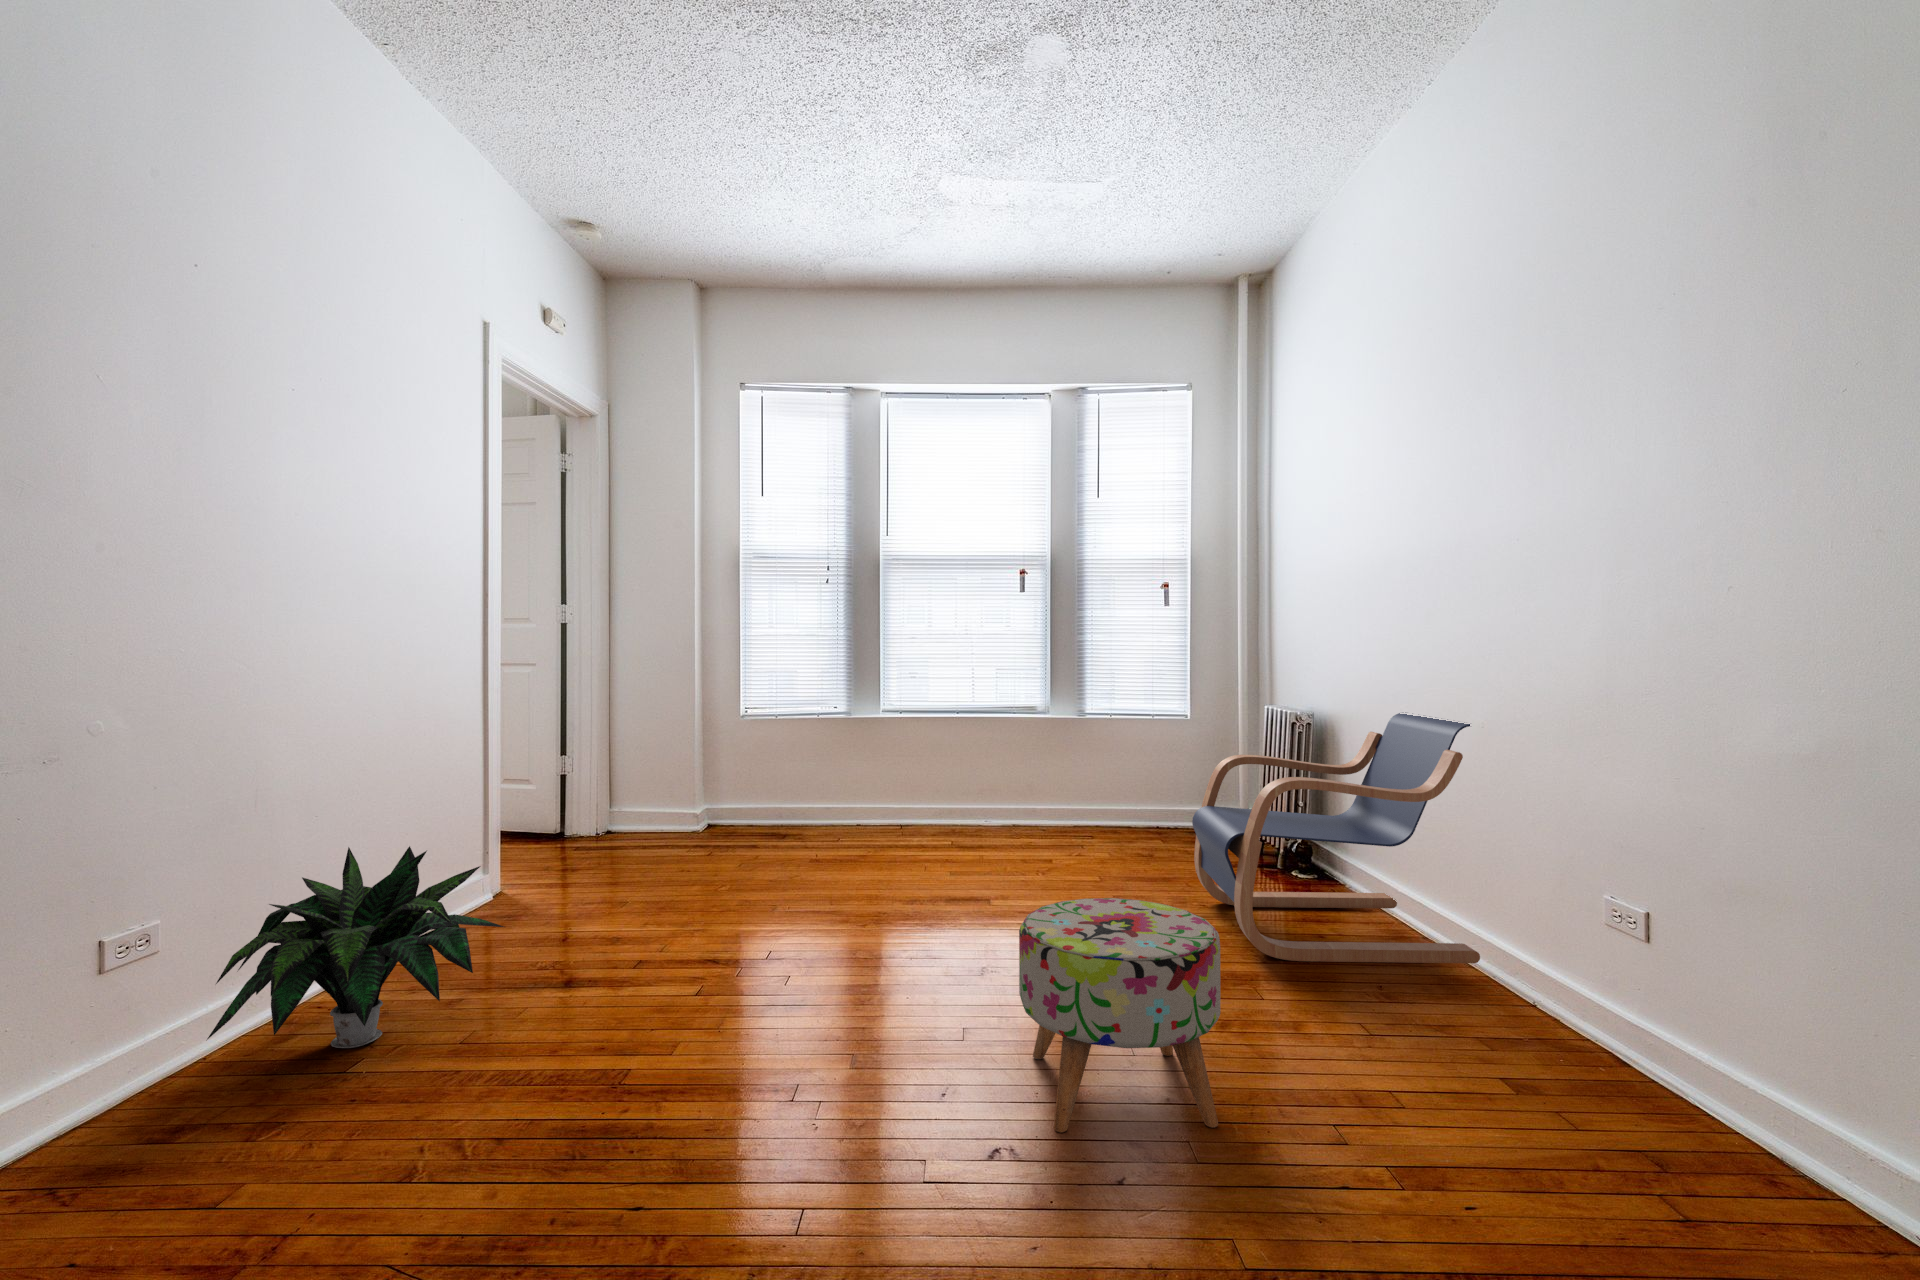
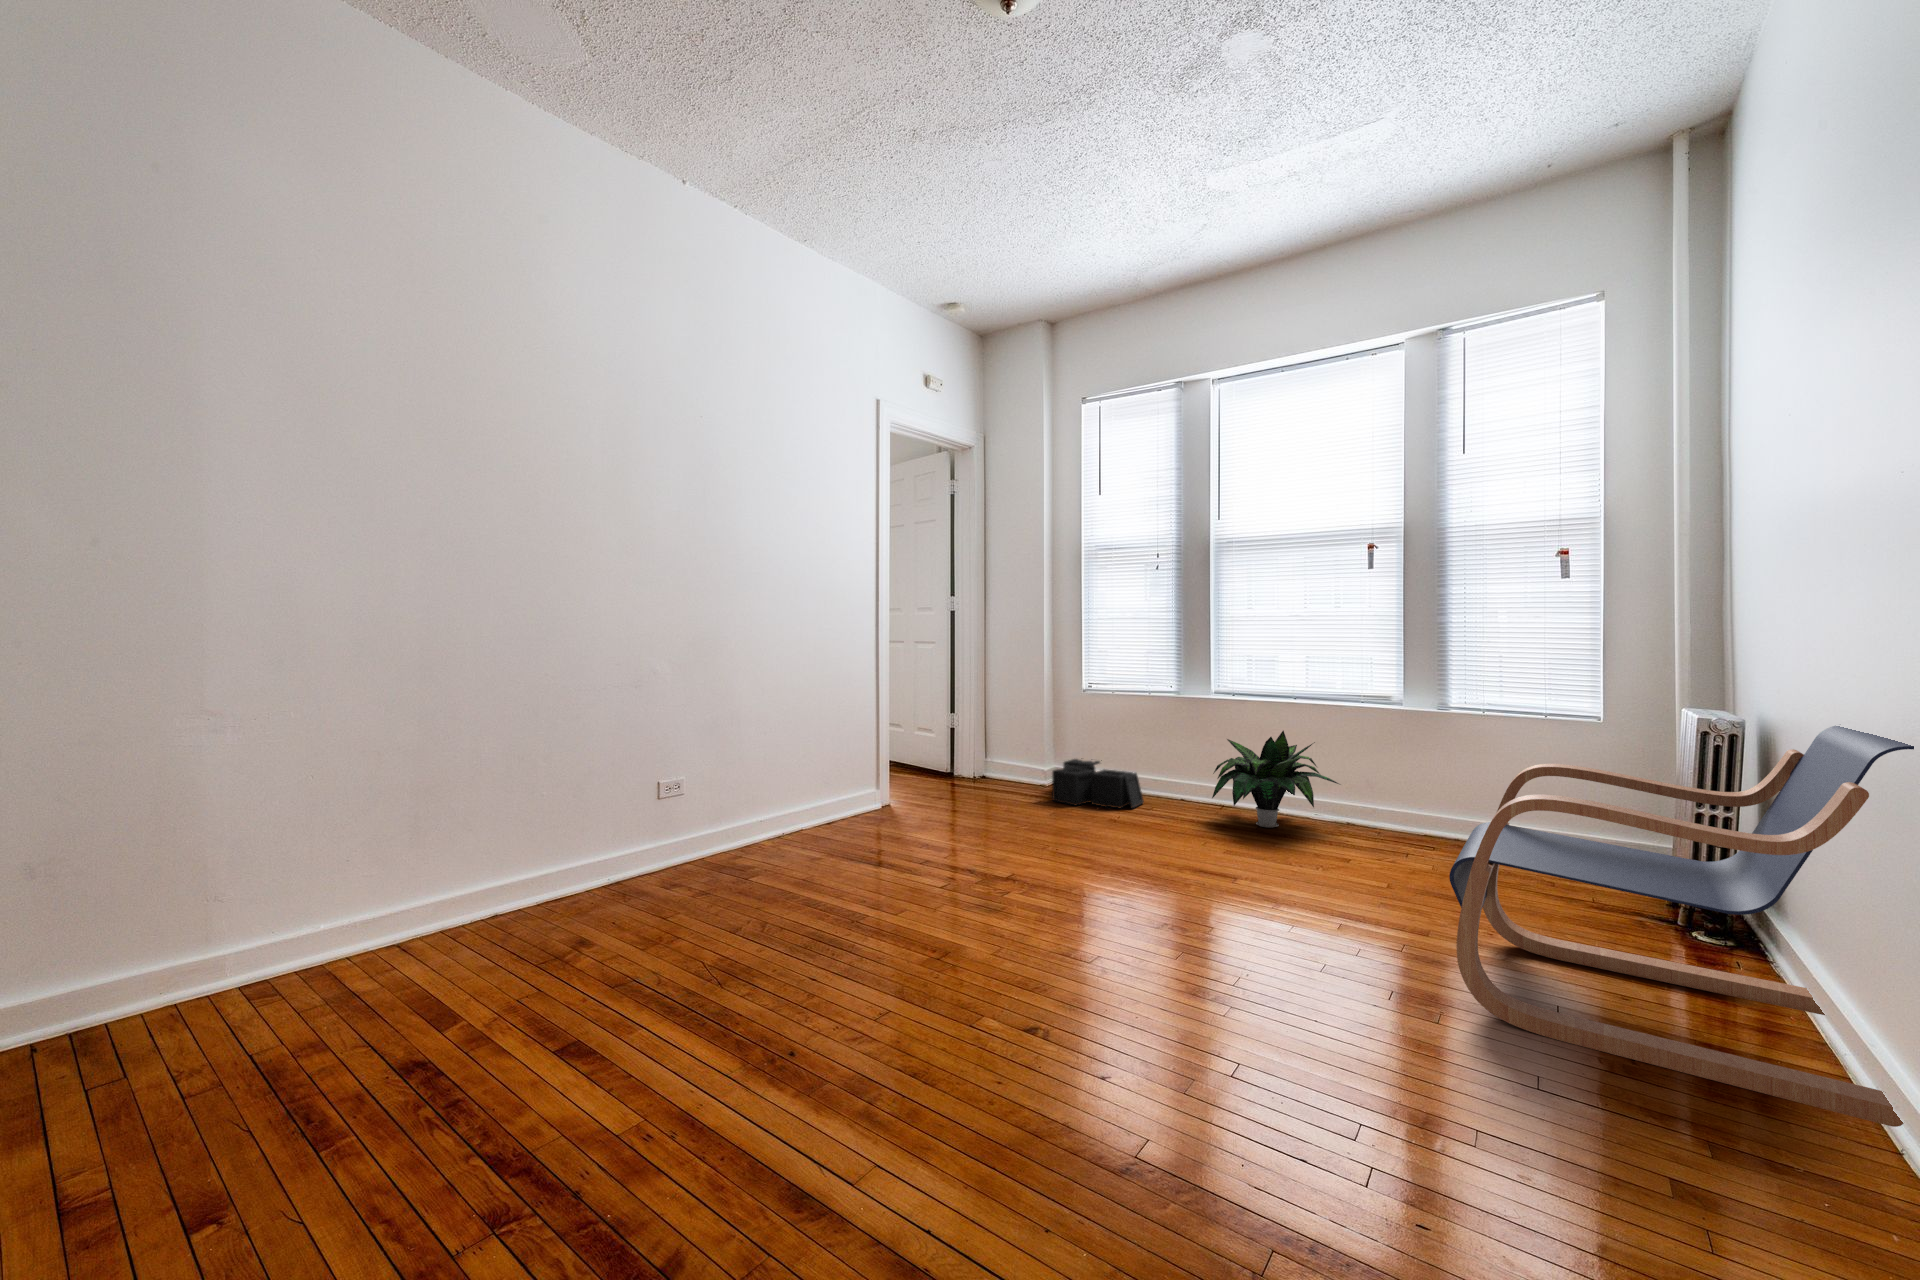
storage bin: none [719,795,820,848] -> present [1052,759,1144,808]
potted plant: present [207,846,504,1048] -> present [1212,731,1339,828]
ottoman: present [1019,898,1220,1133] -> none [1020,884,1241,1163]

